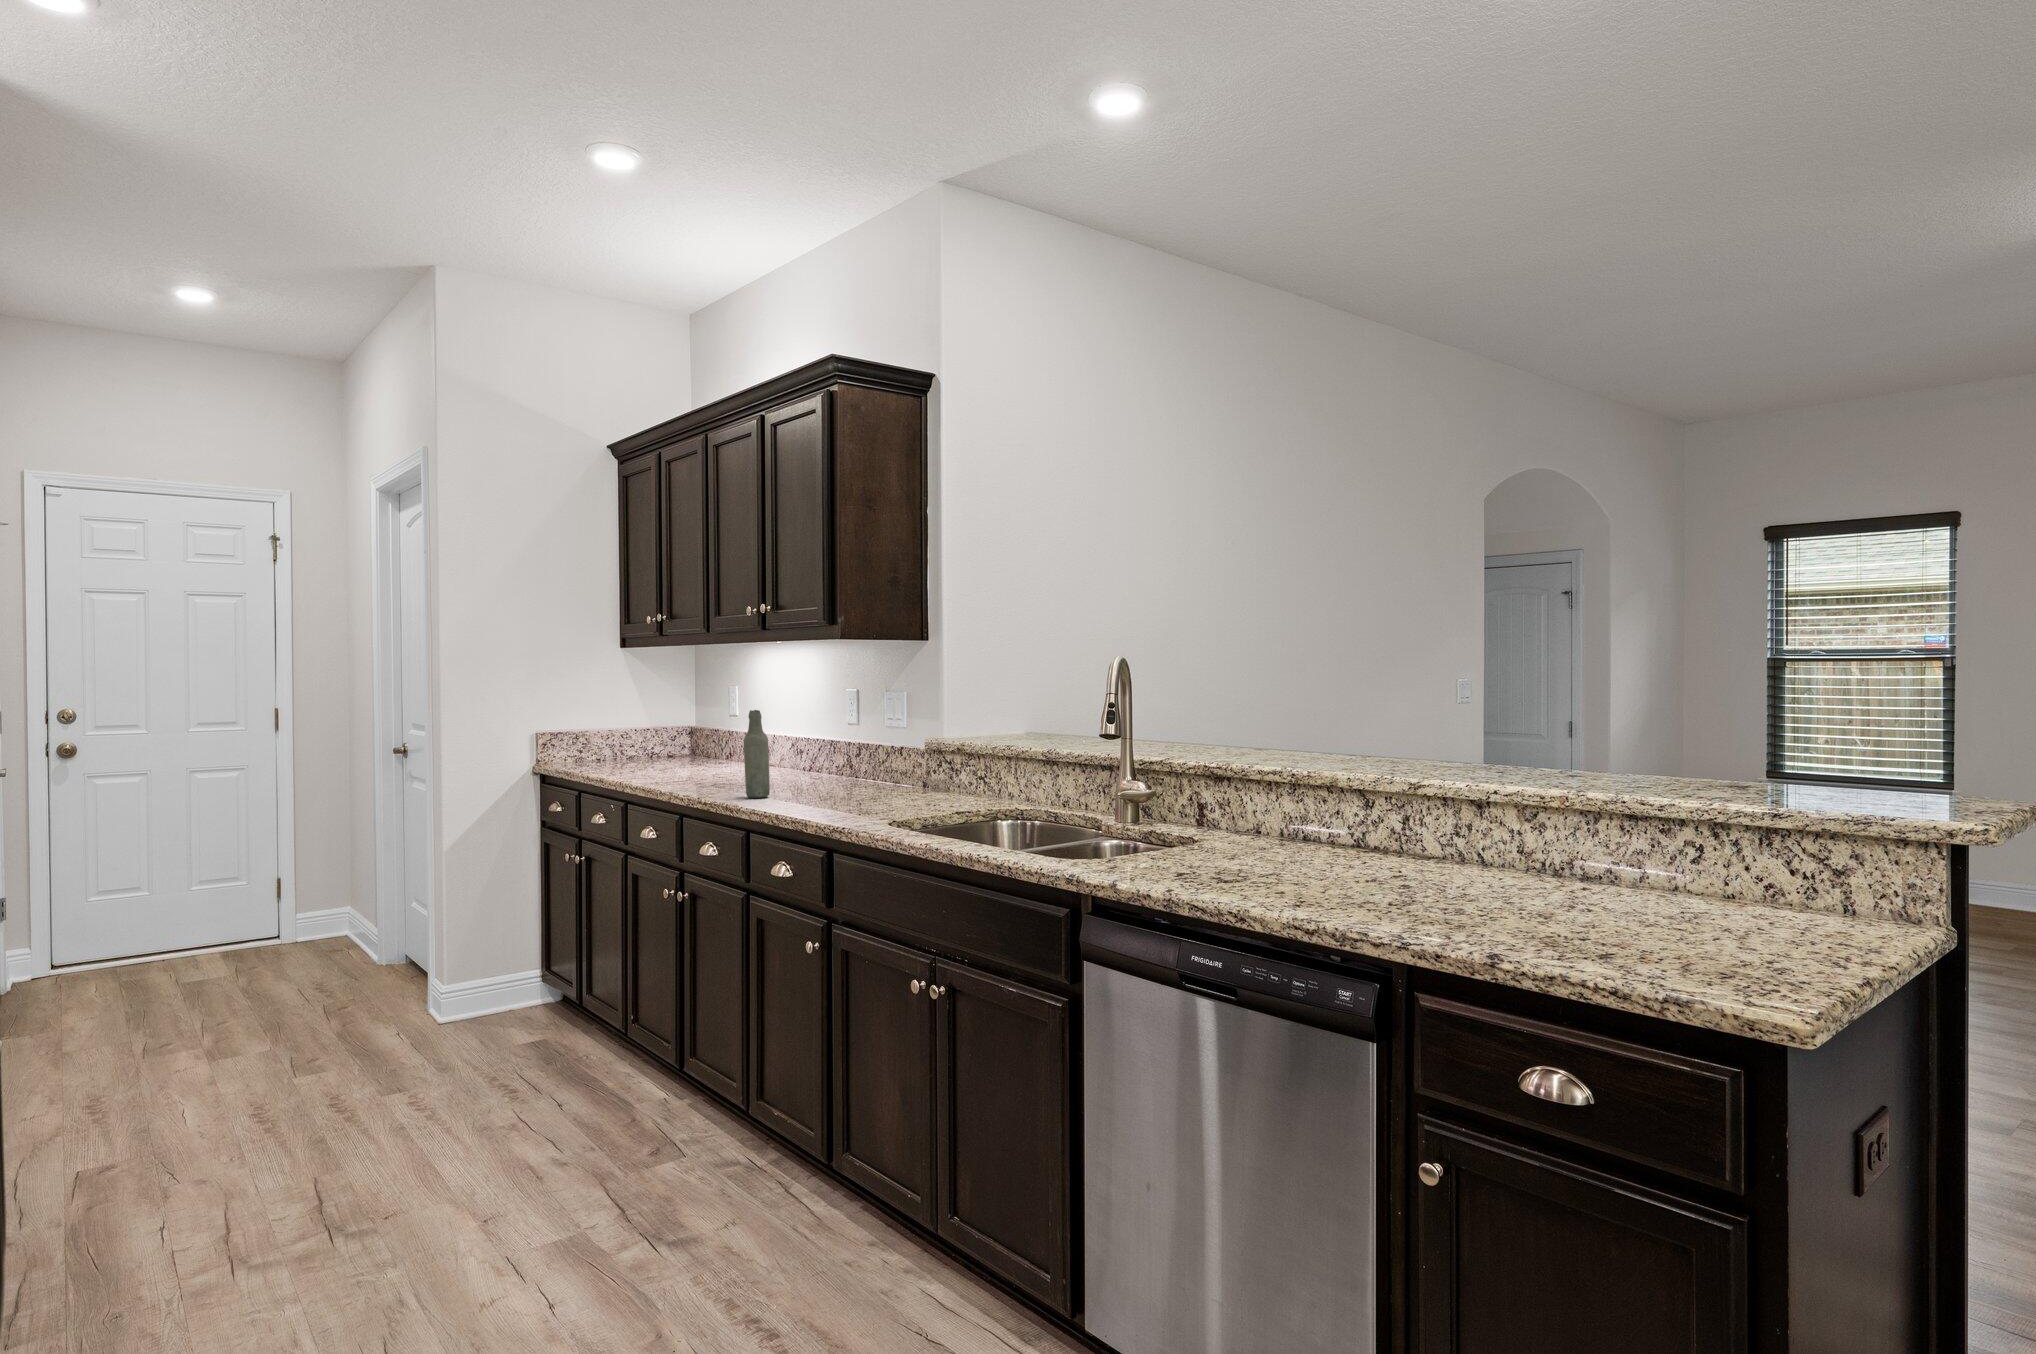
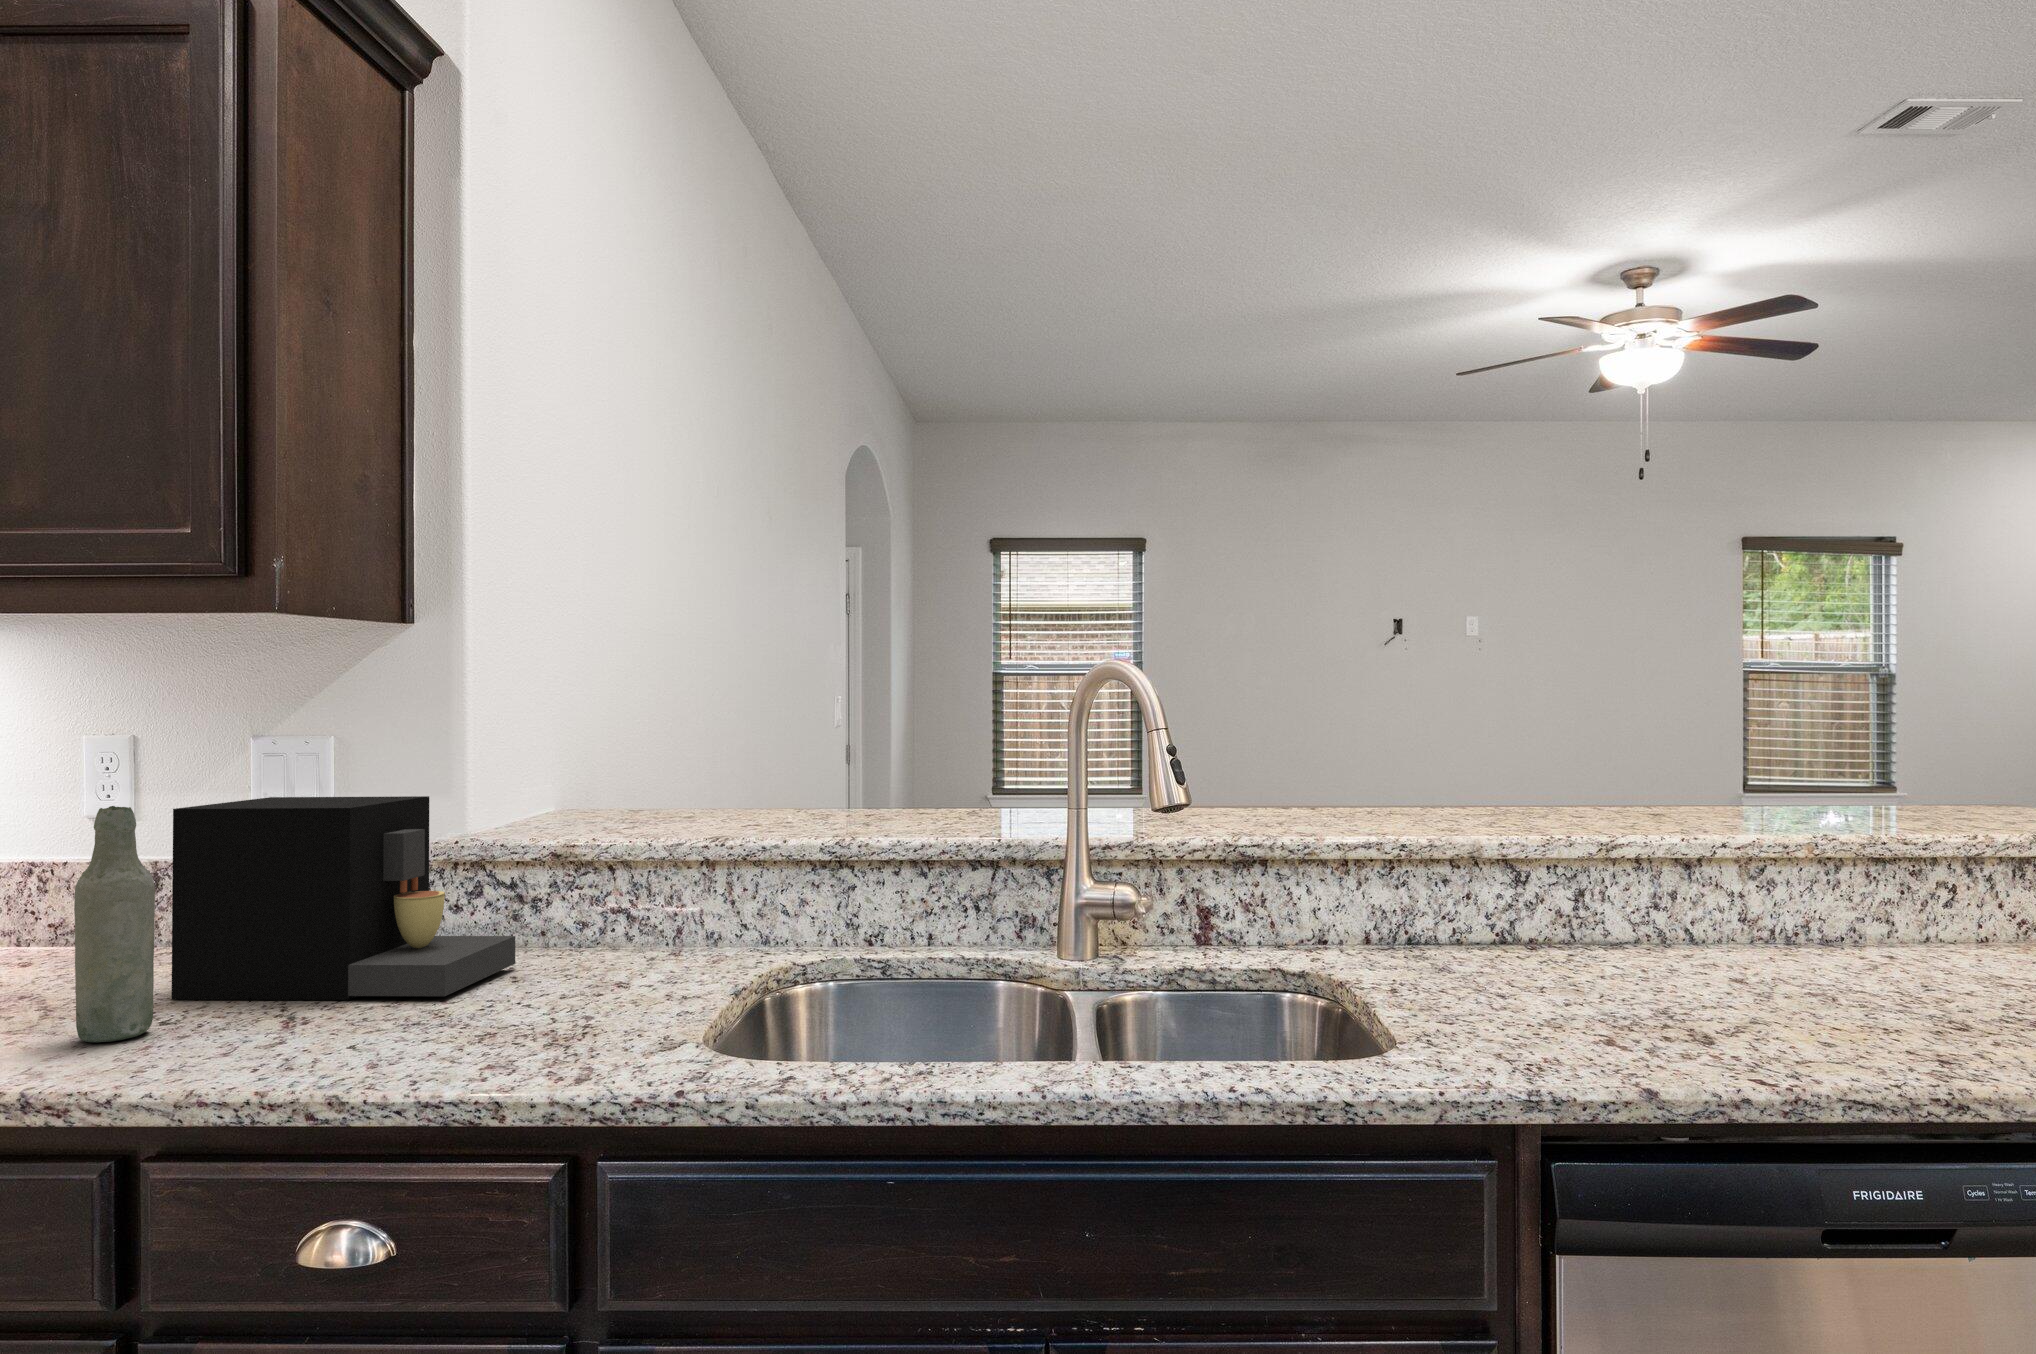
coffee maker: none [797,711,912,800] -> present [171,796,515,1000]

